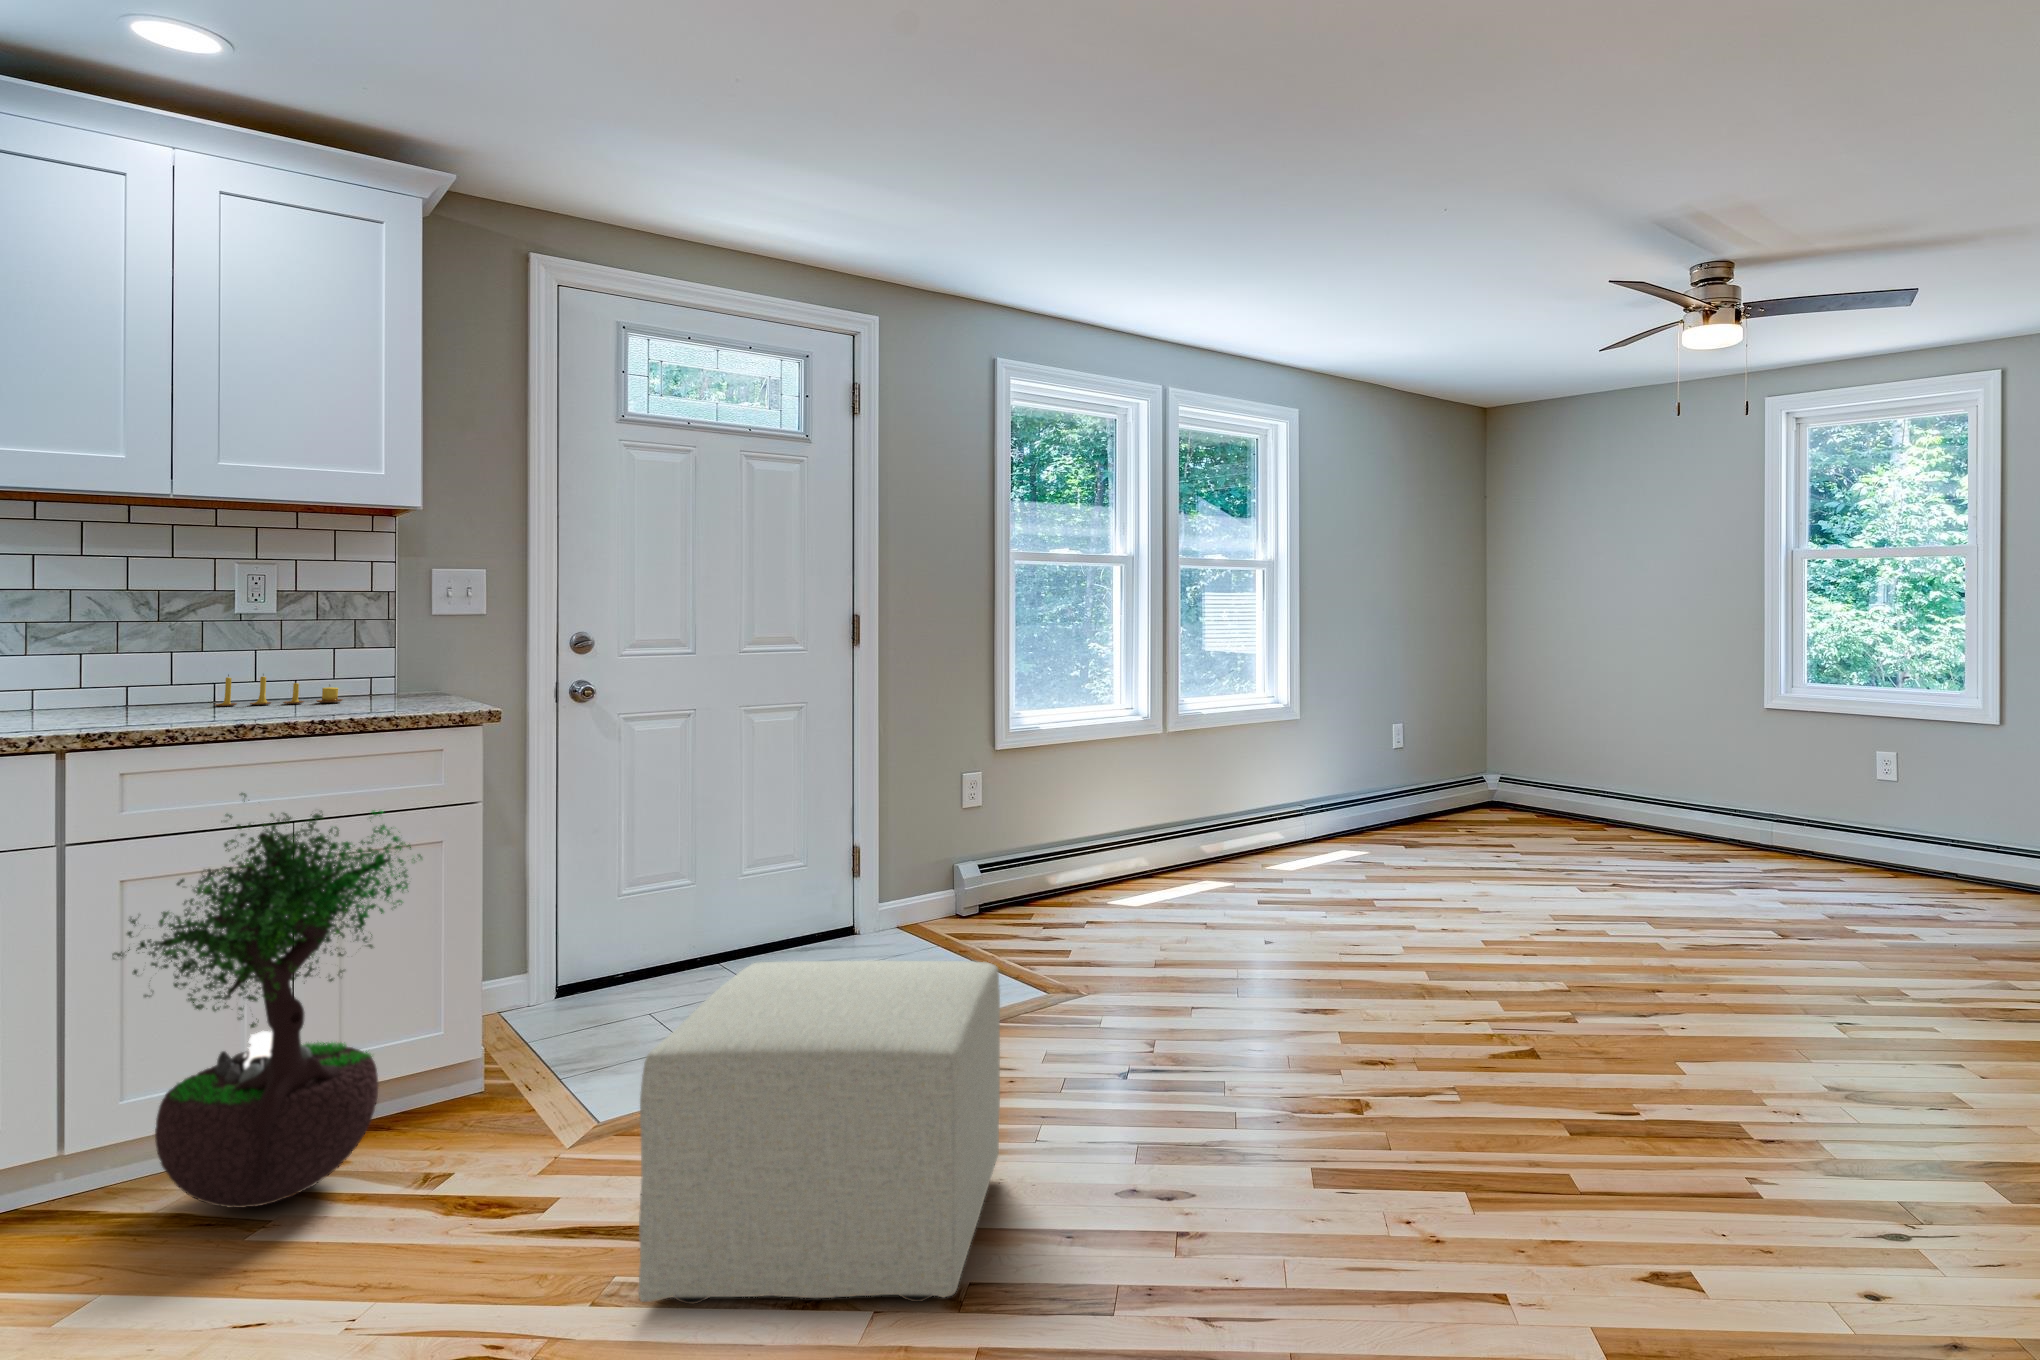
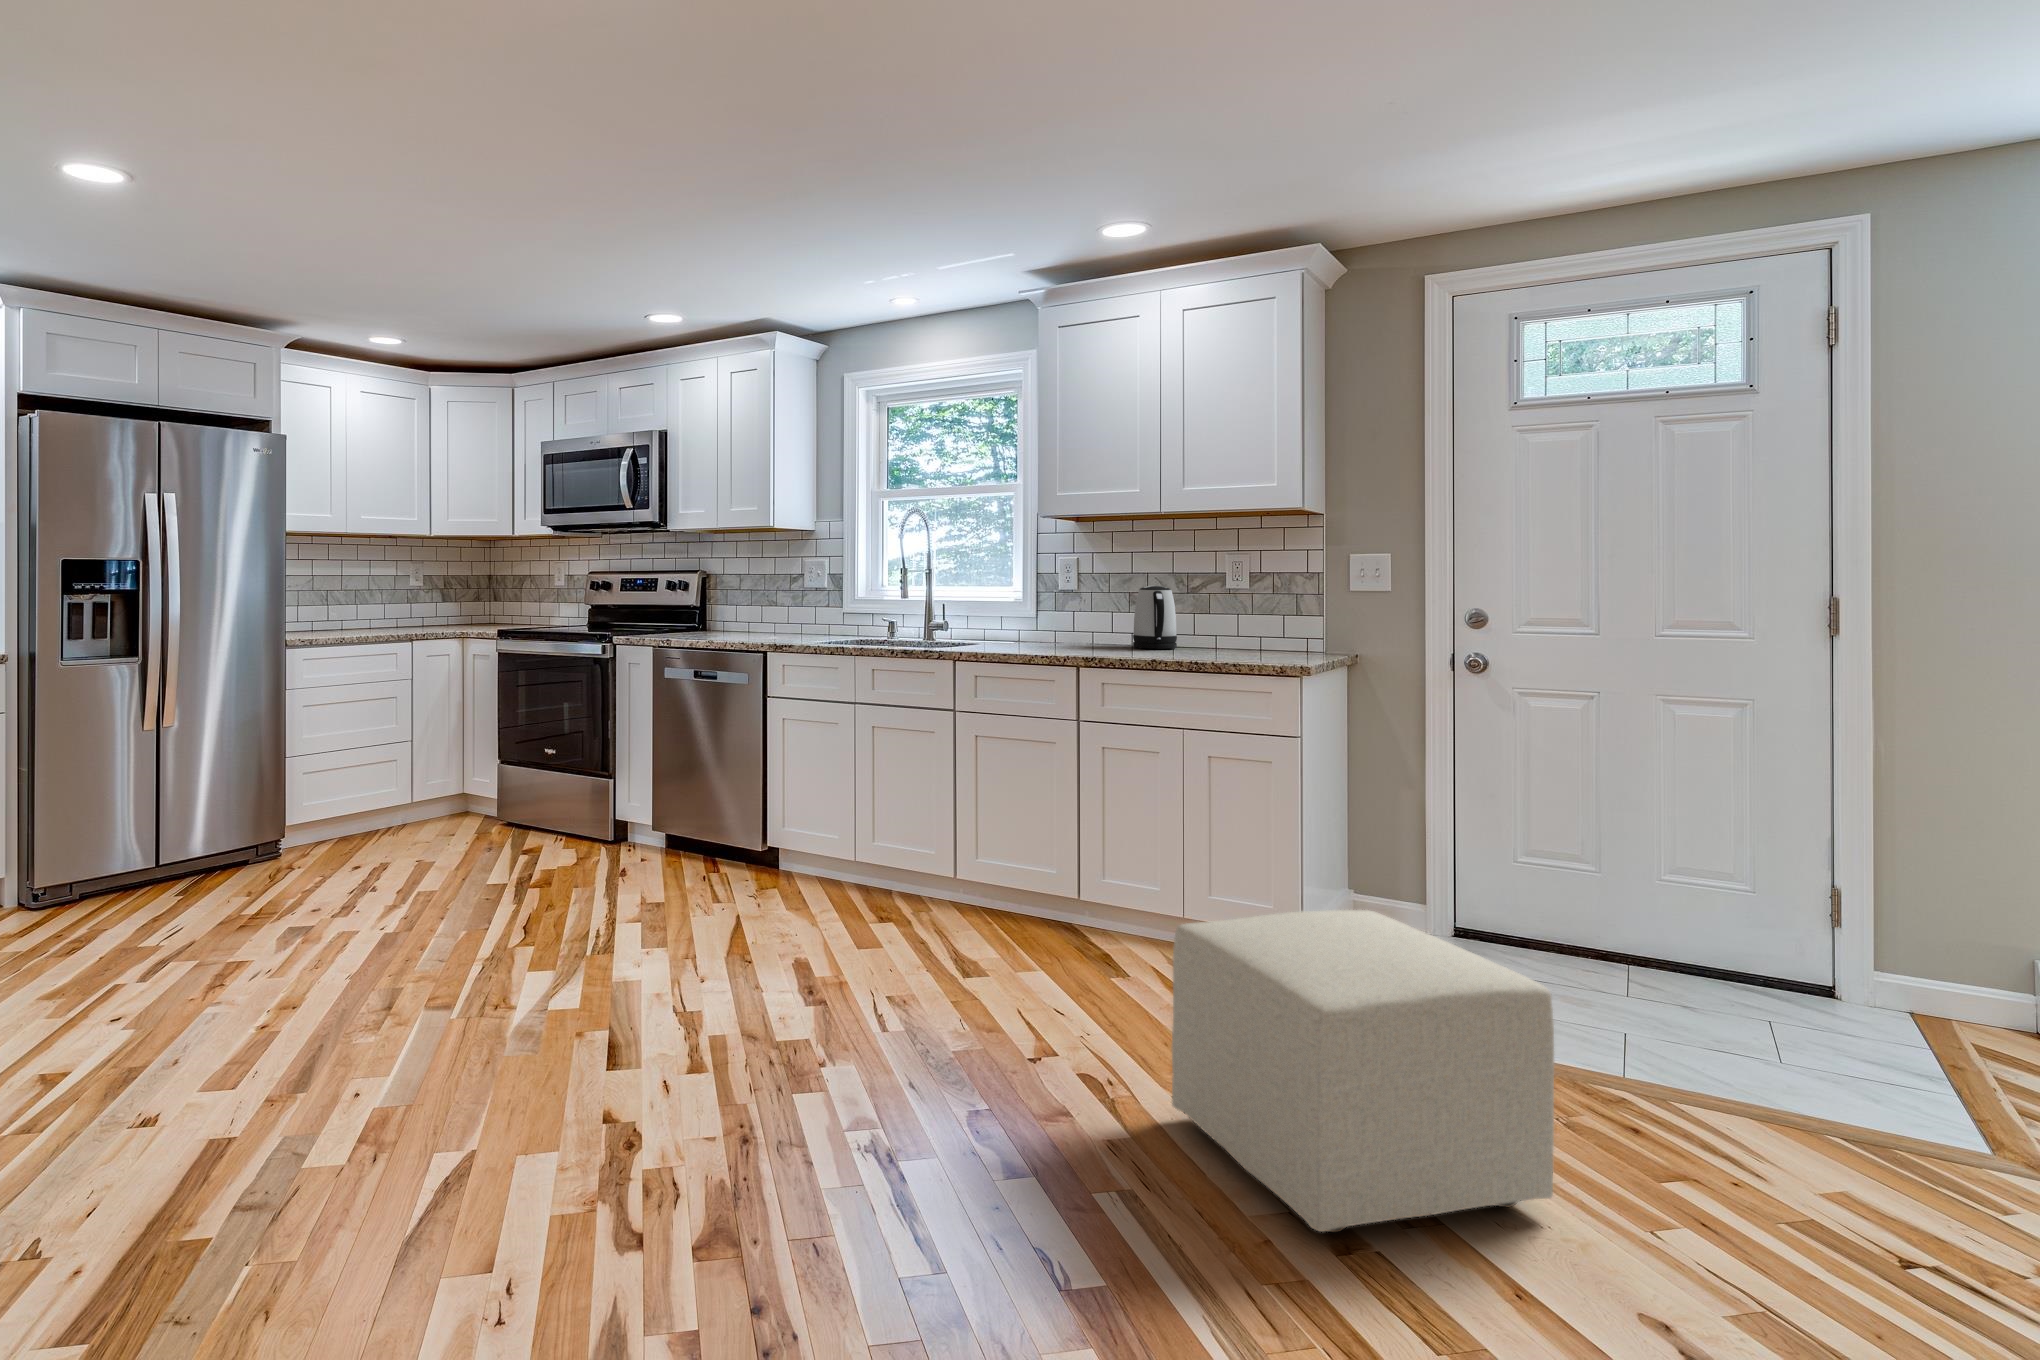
kettle: none [73,614,163,716] -> present [1133,586,1177,649]
candle: present [215,674,343,706] -> none [1208,628,1277,654]
potted tree: present [113,793,422,1208] -> none [1049,699,1212,970]

